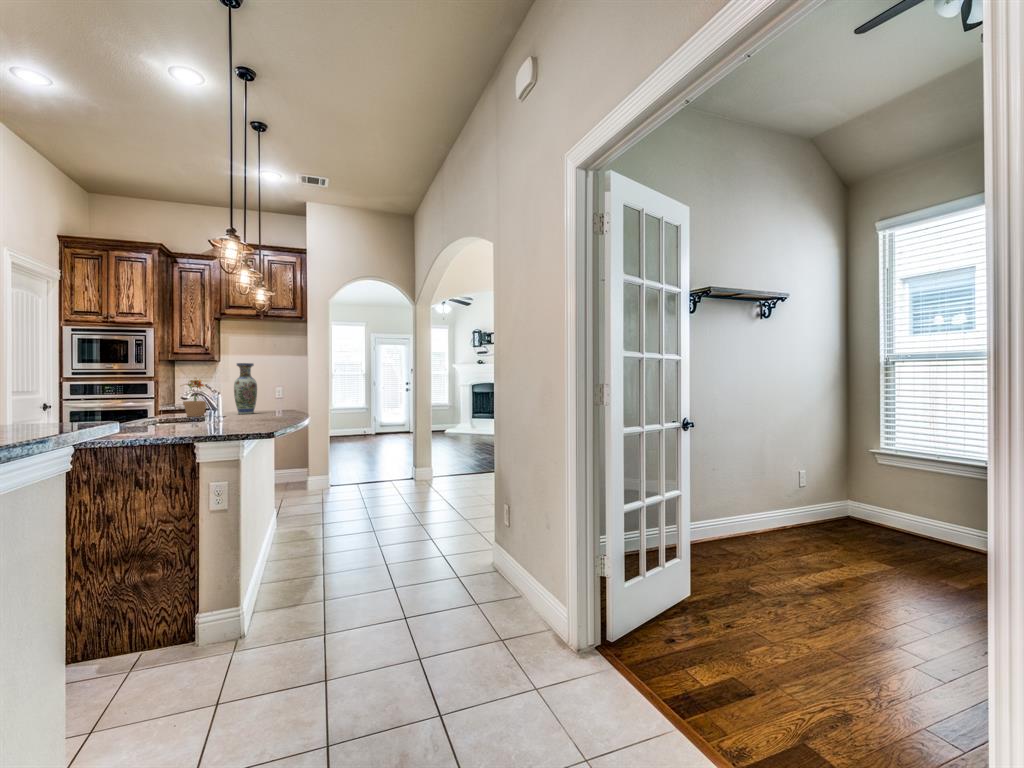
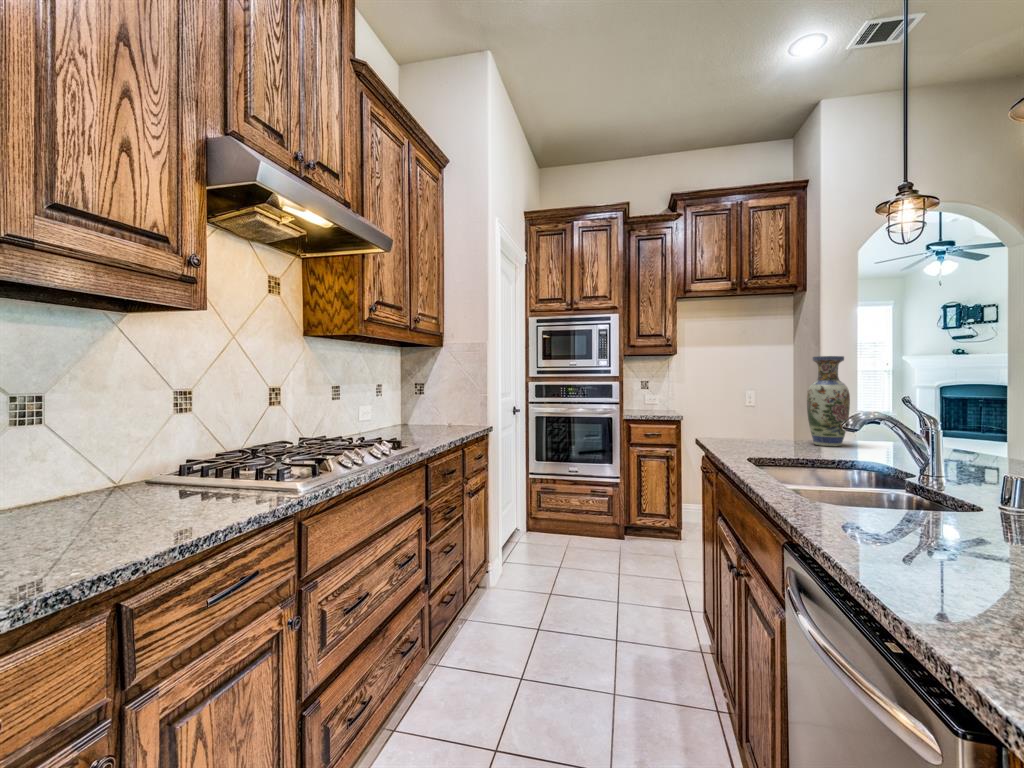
potted plant: present [183,379,207,417] -> none [725,380,768,447]

